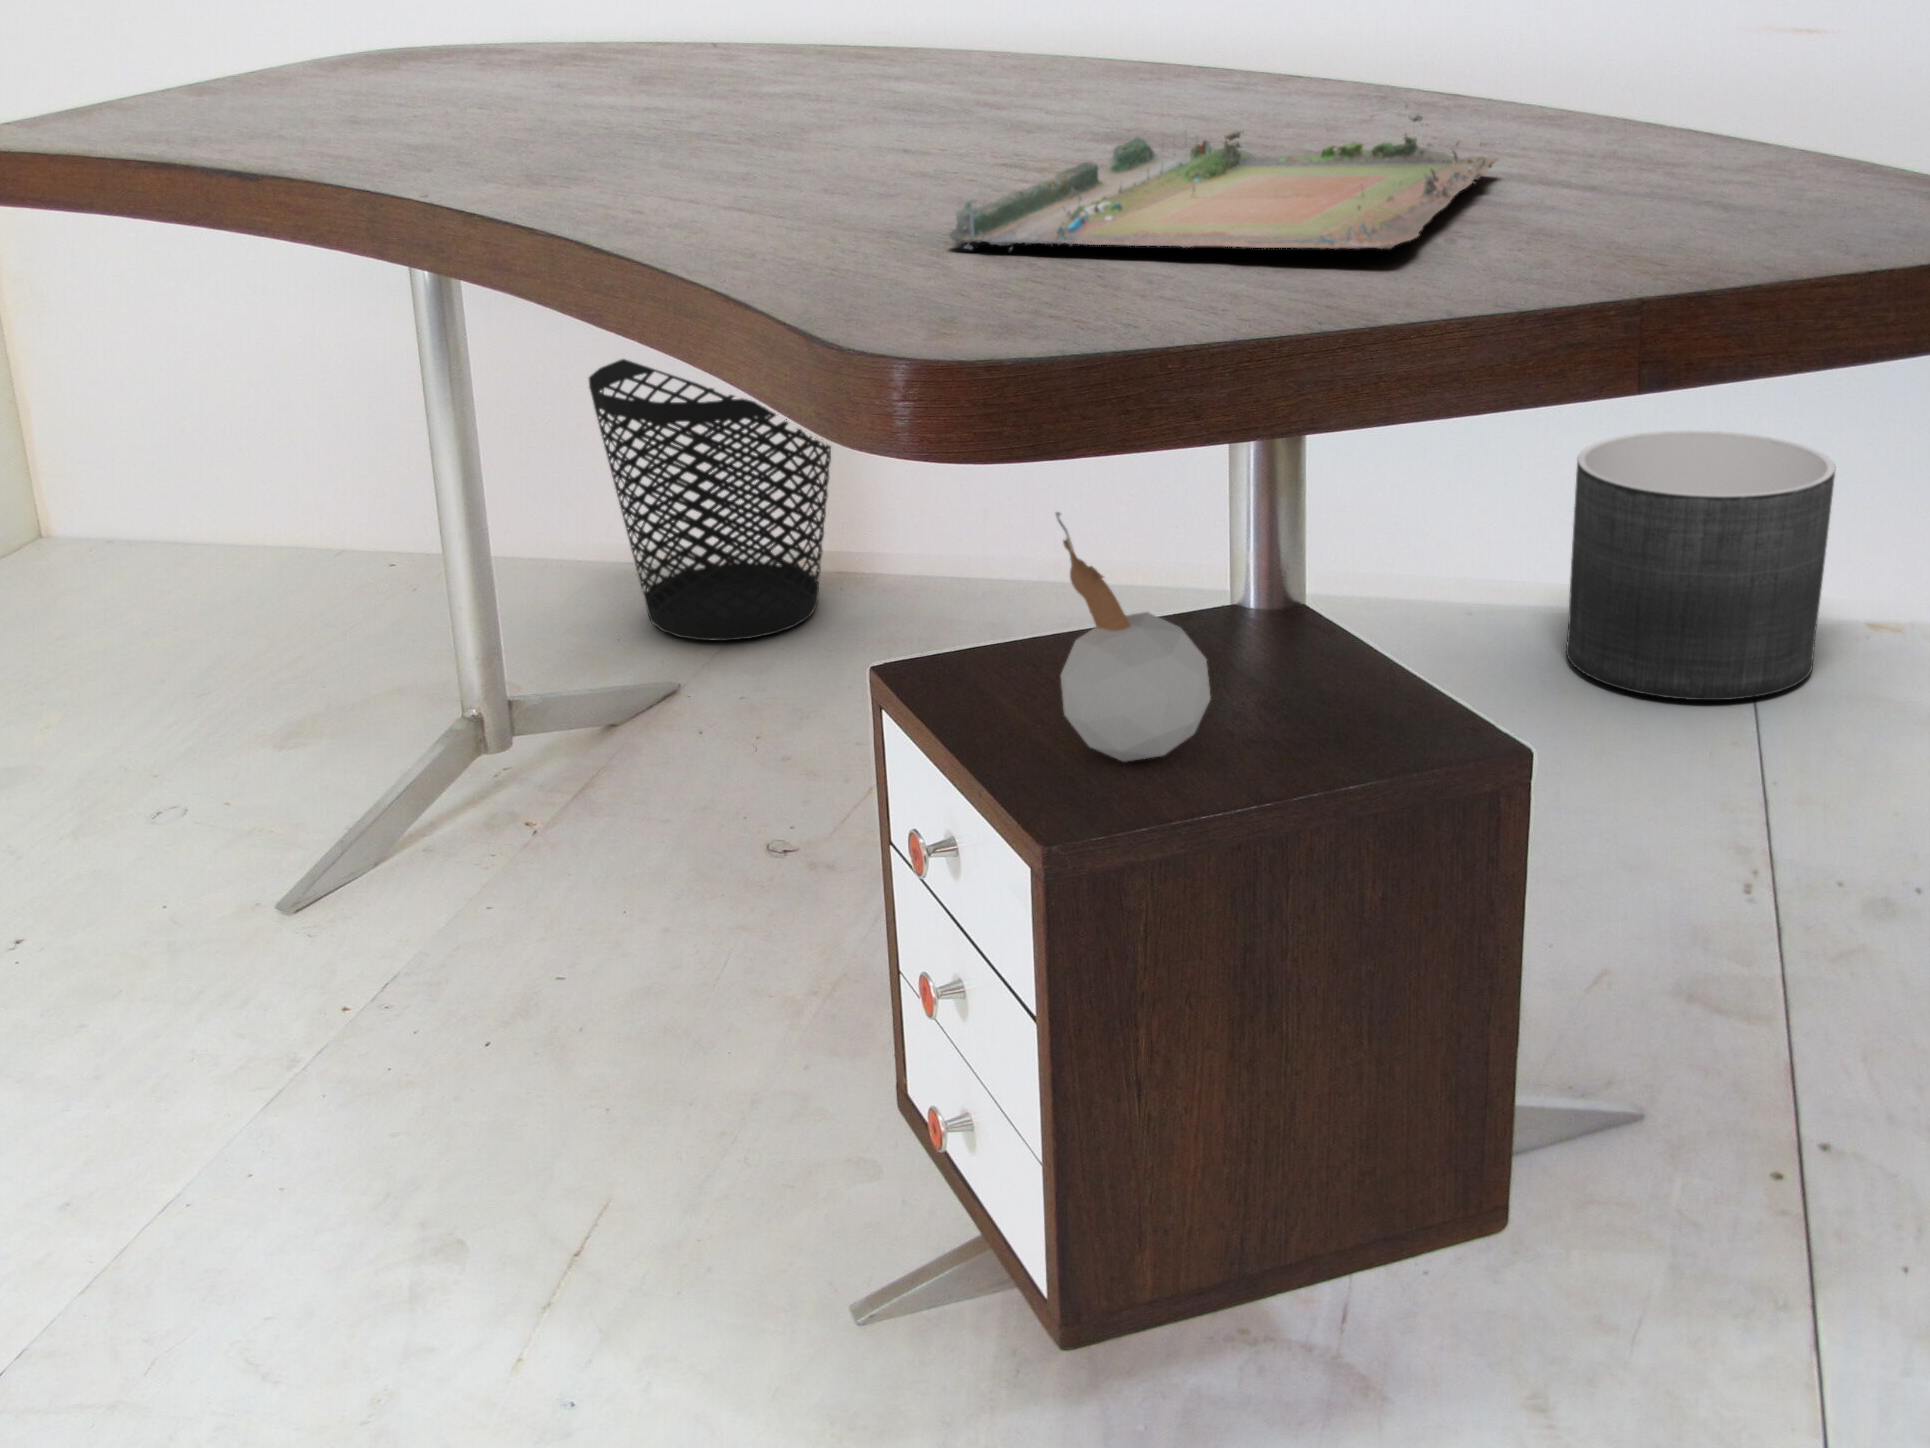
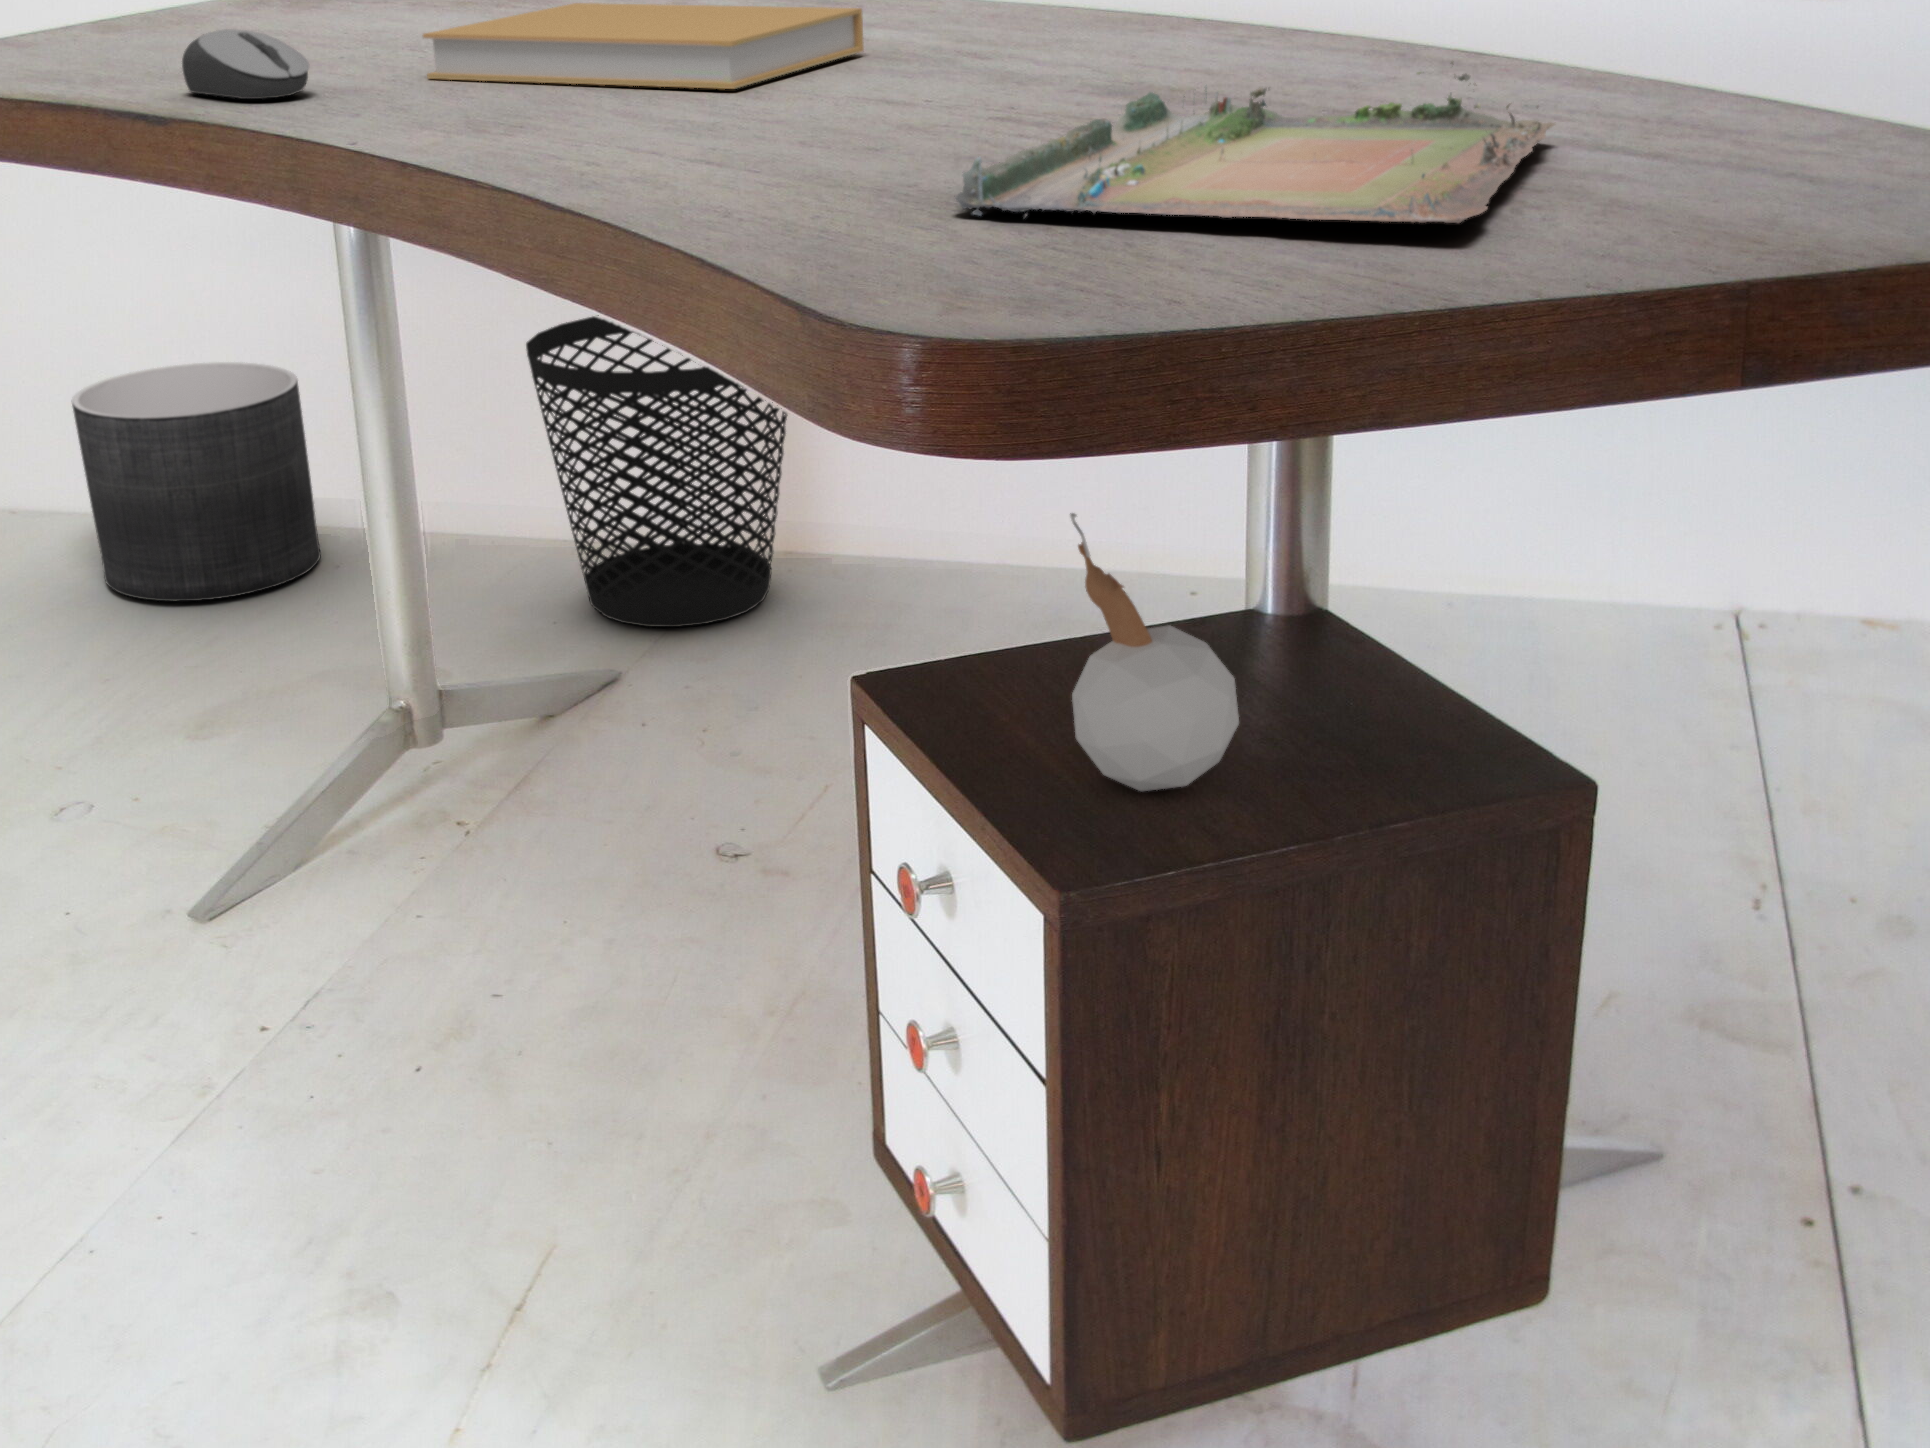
book: none [487,65,888,141] -> present [423,3,864,89]
computer mouse: none [273,96,386,158] -> present [182,29,309,99]
planter: present [1566,430,1836,700] -> present [72,362,321,601]

